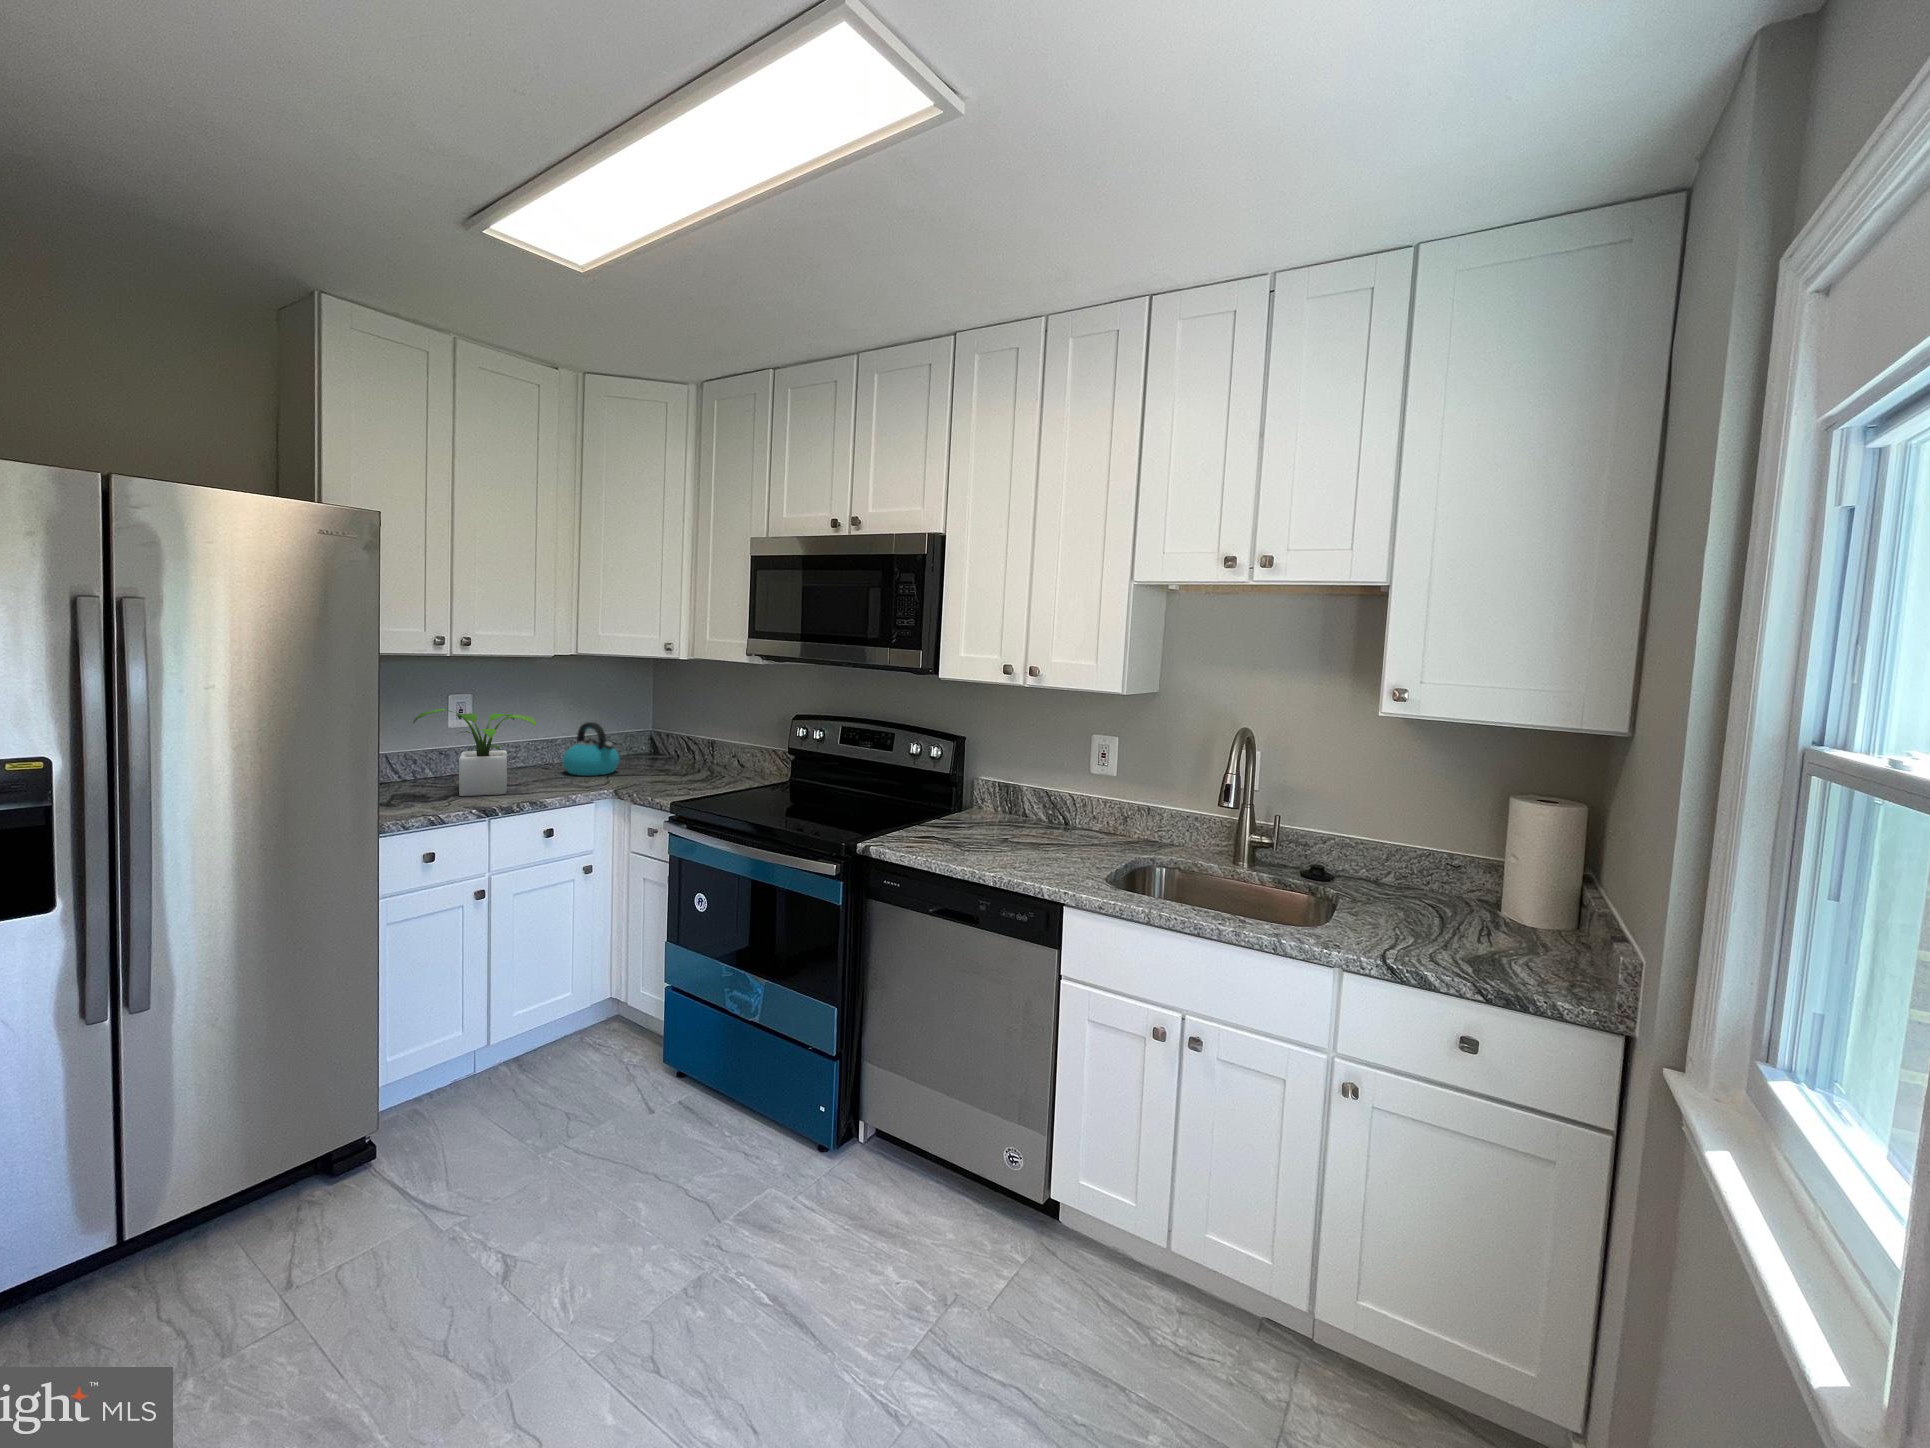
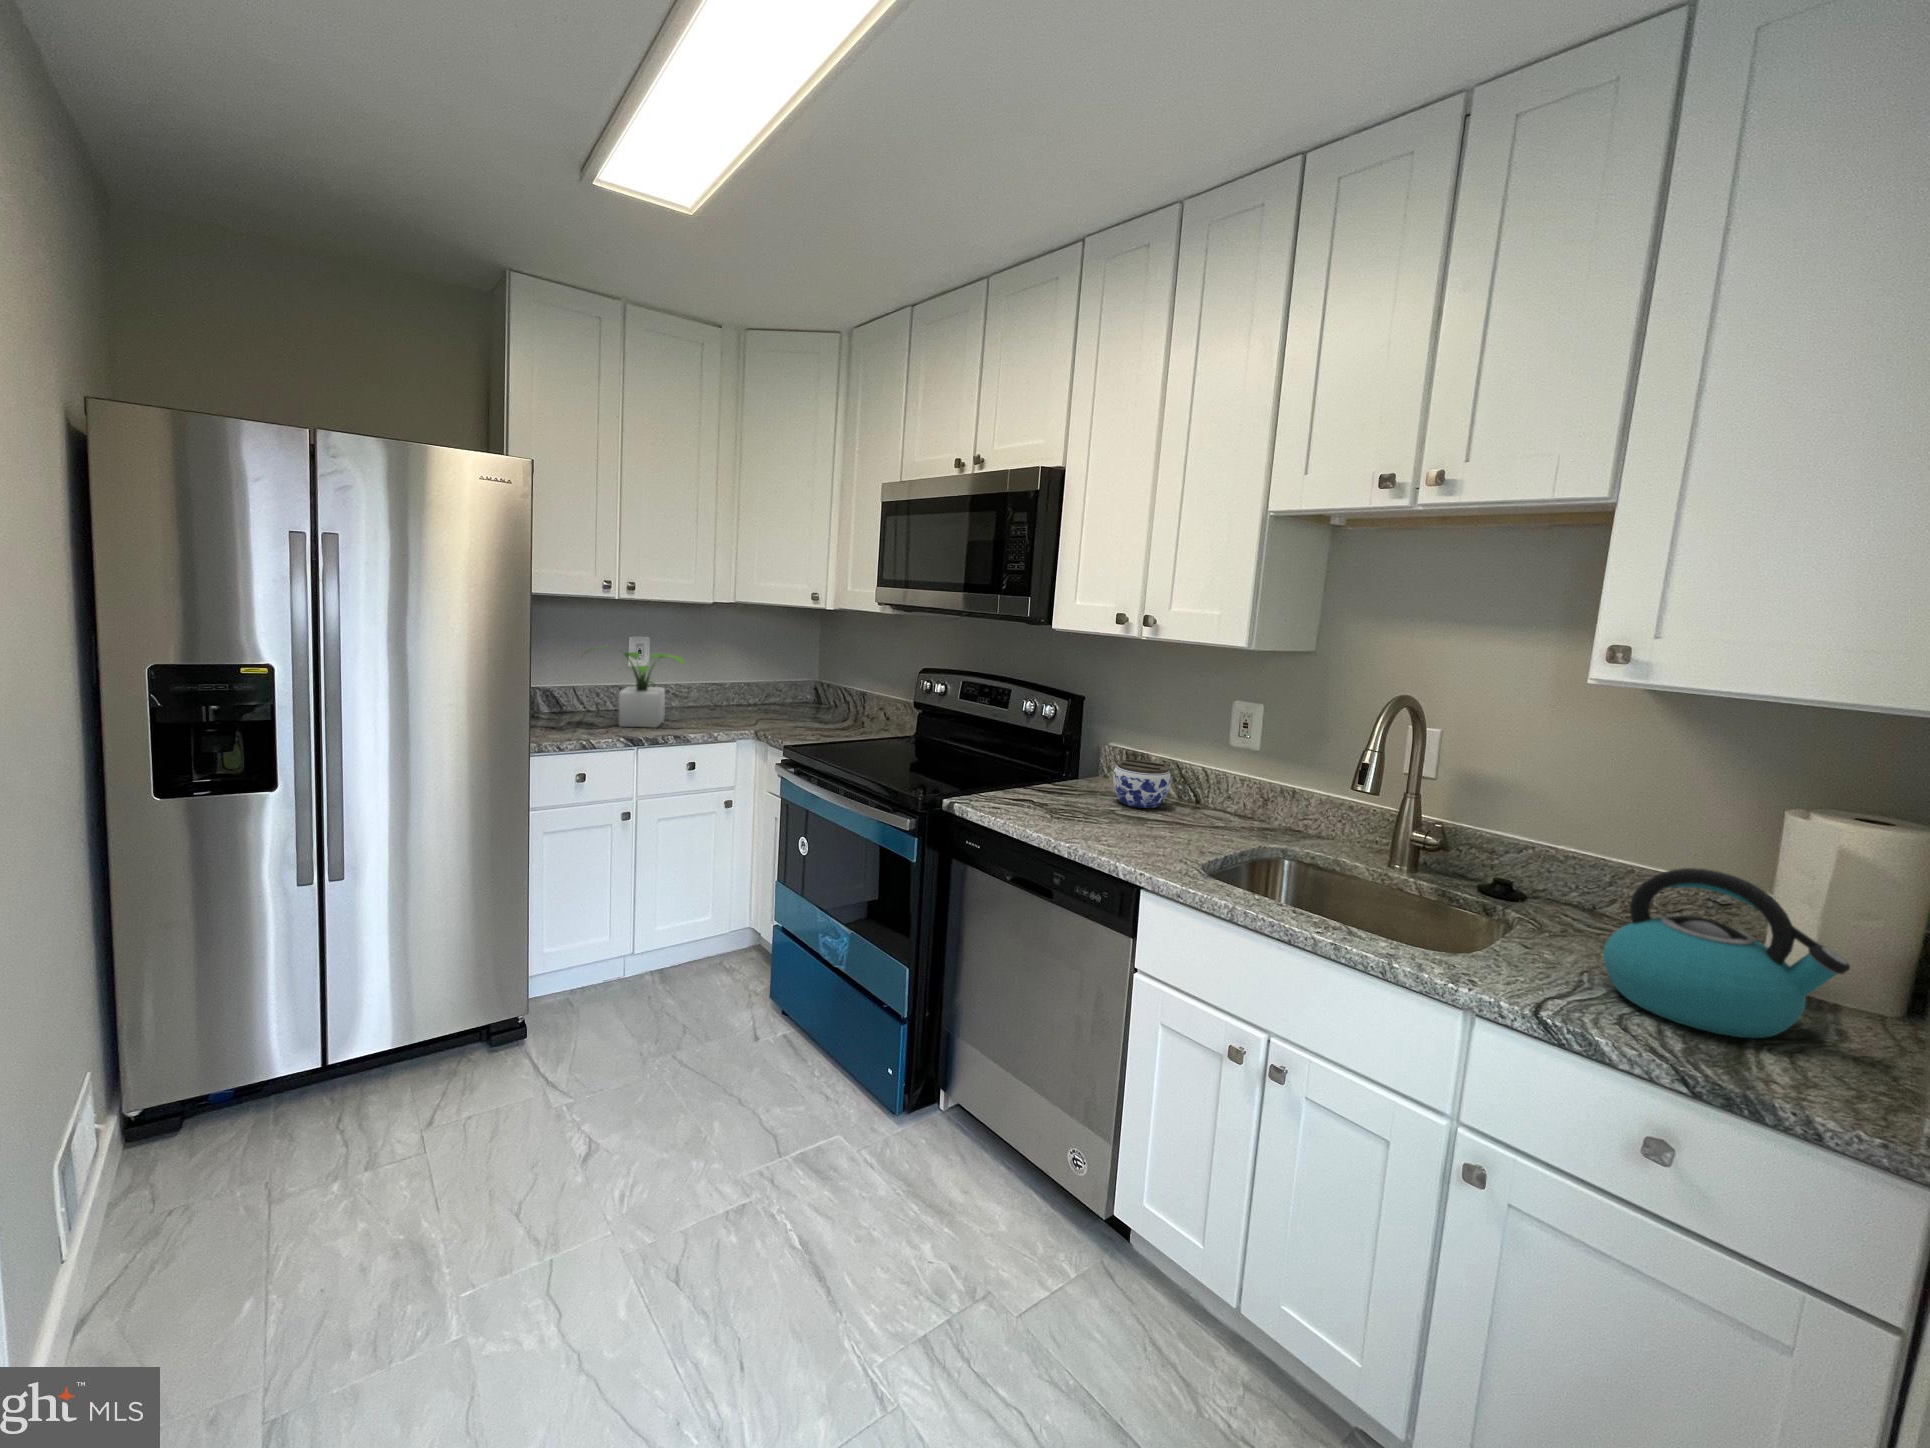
kettle: present [562,722,620,776] -> present [1603,868,1850,1038]
jar: none [997,792,1046,834] -> present [1113,759,1171,808]

